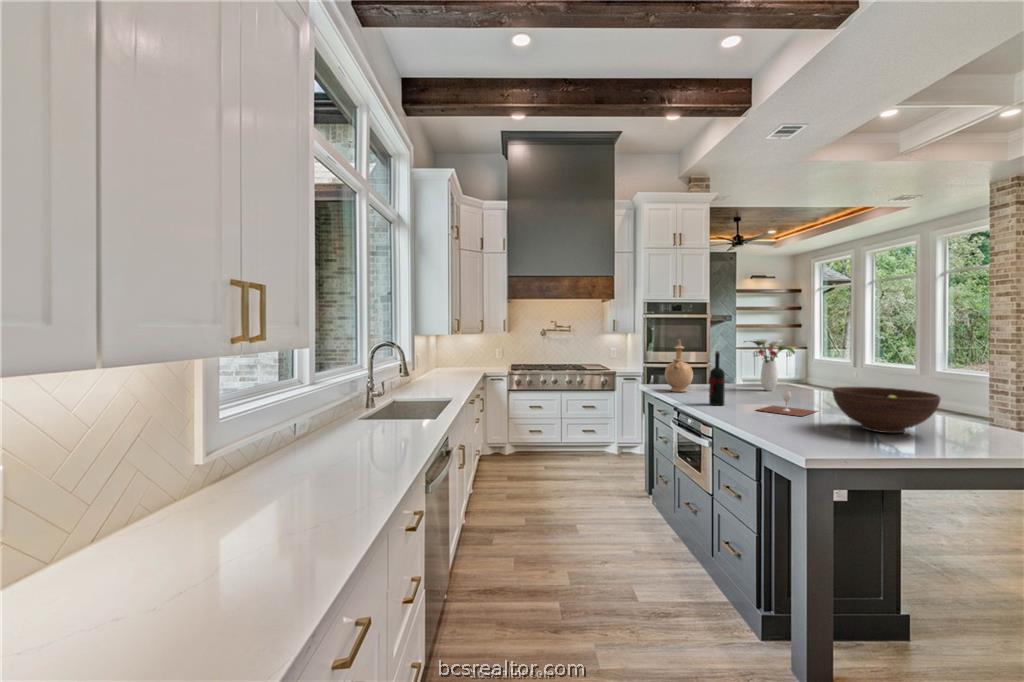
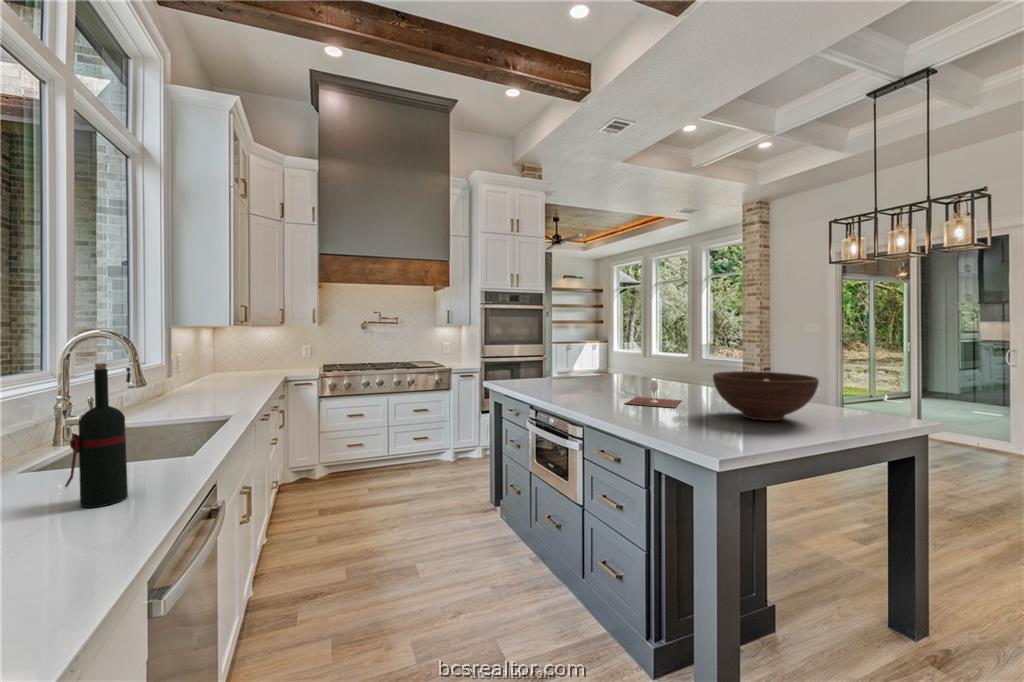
flower arrangement: present [744,339,795,391] -> none [594,326,644,381]
vase: present [665,340,693,392] -> none [515,327,546,387]
wine bottle: present [709,351,725,405] -> present [65,363,128,508]

